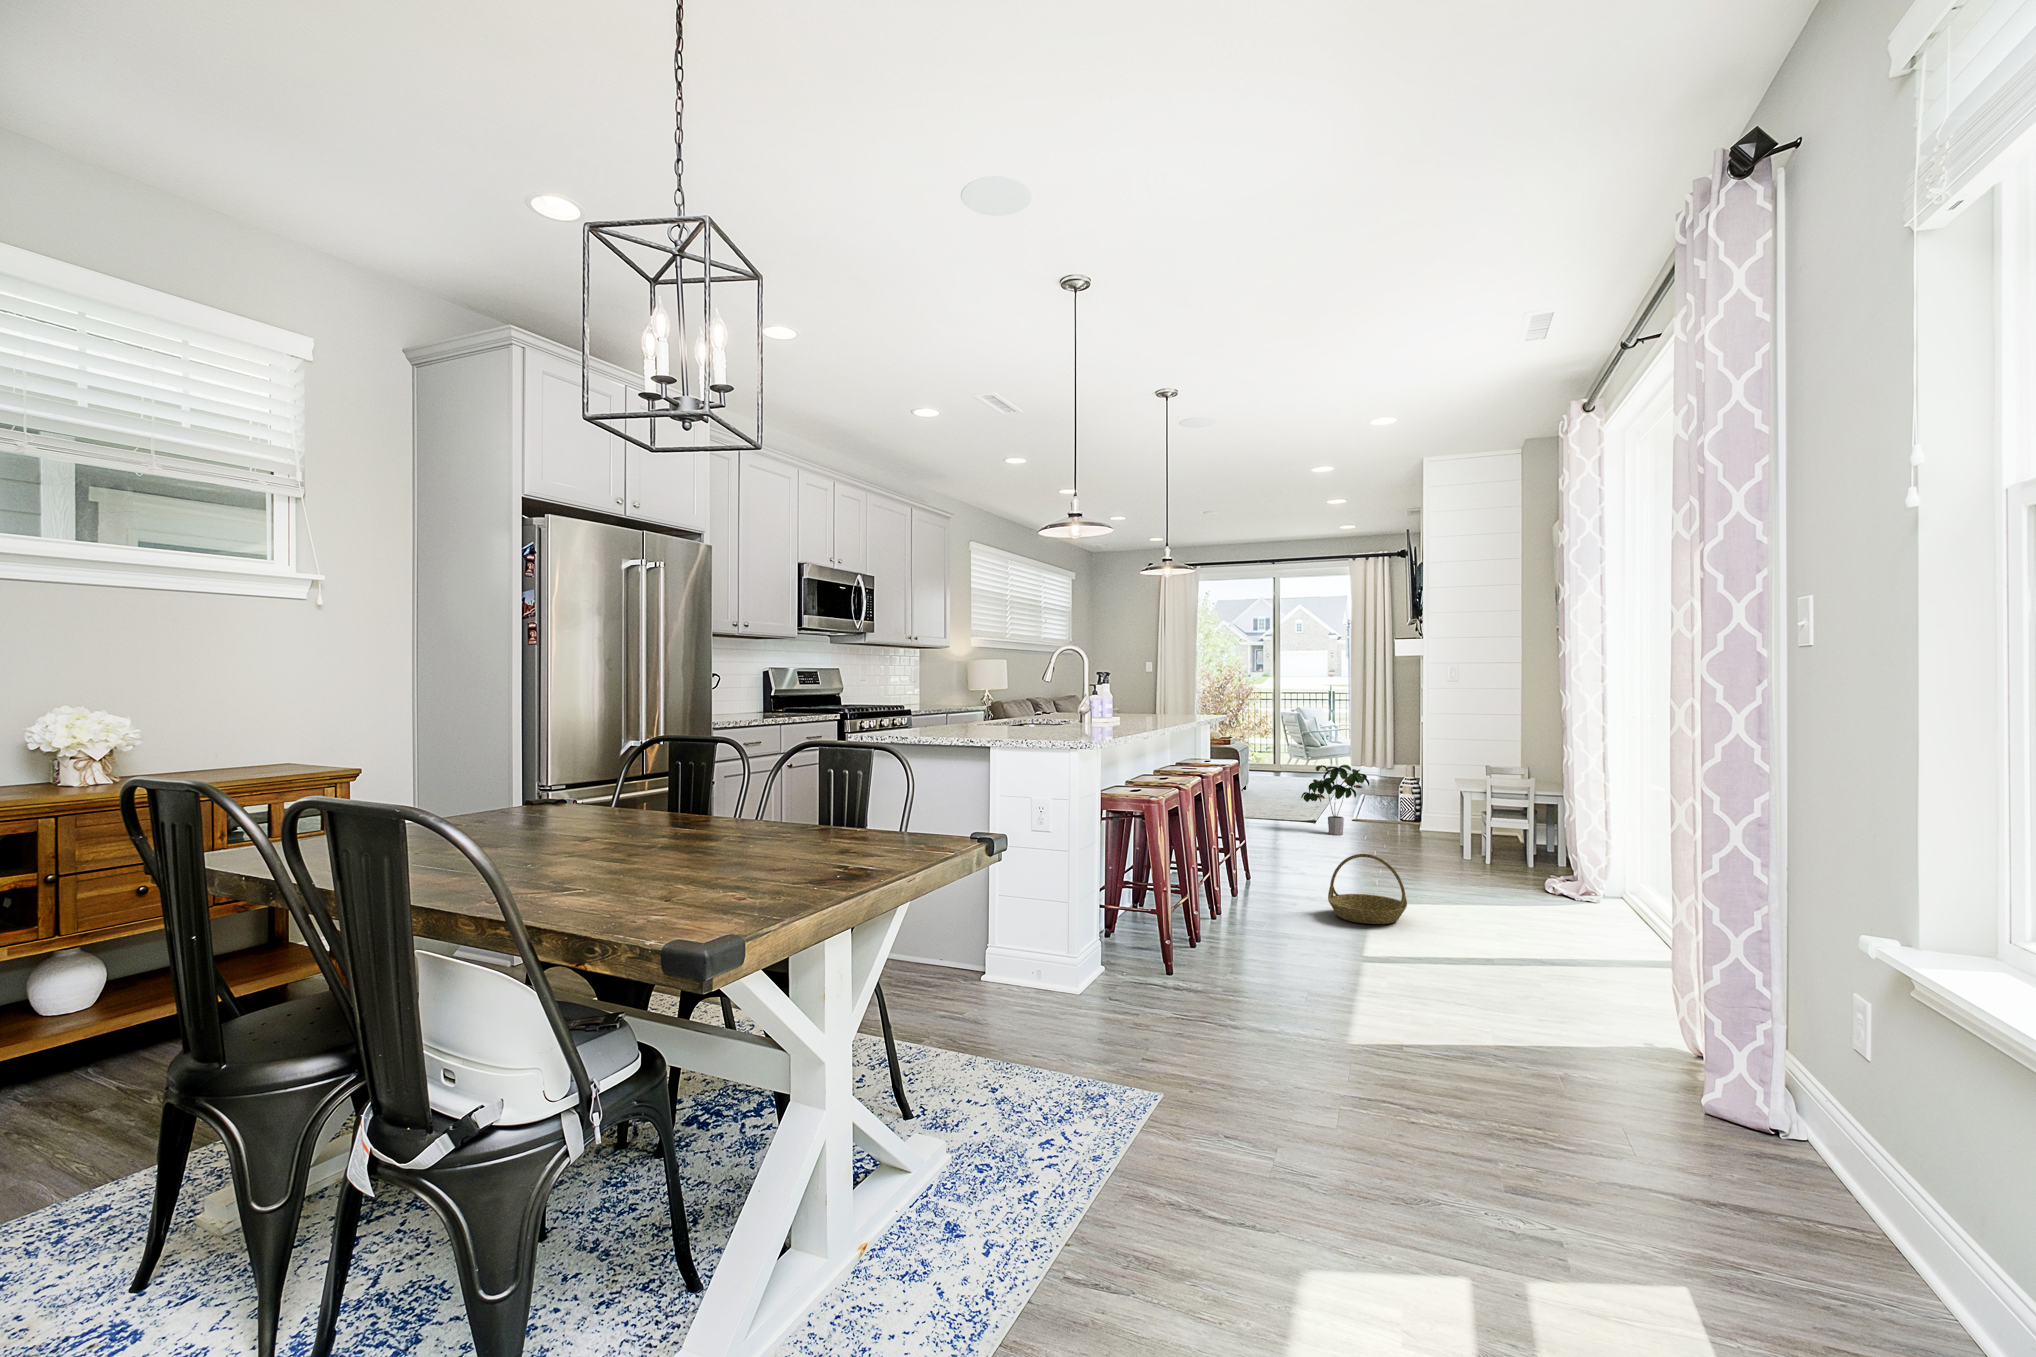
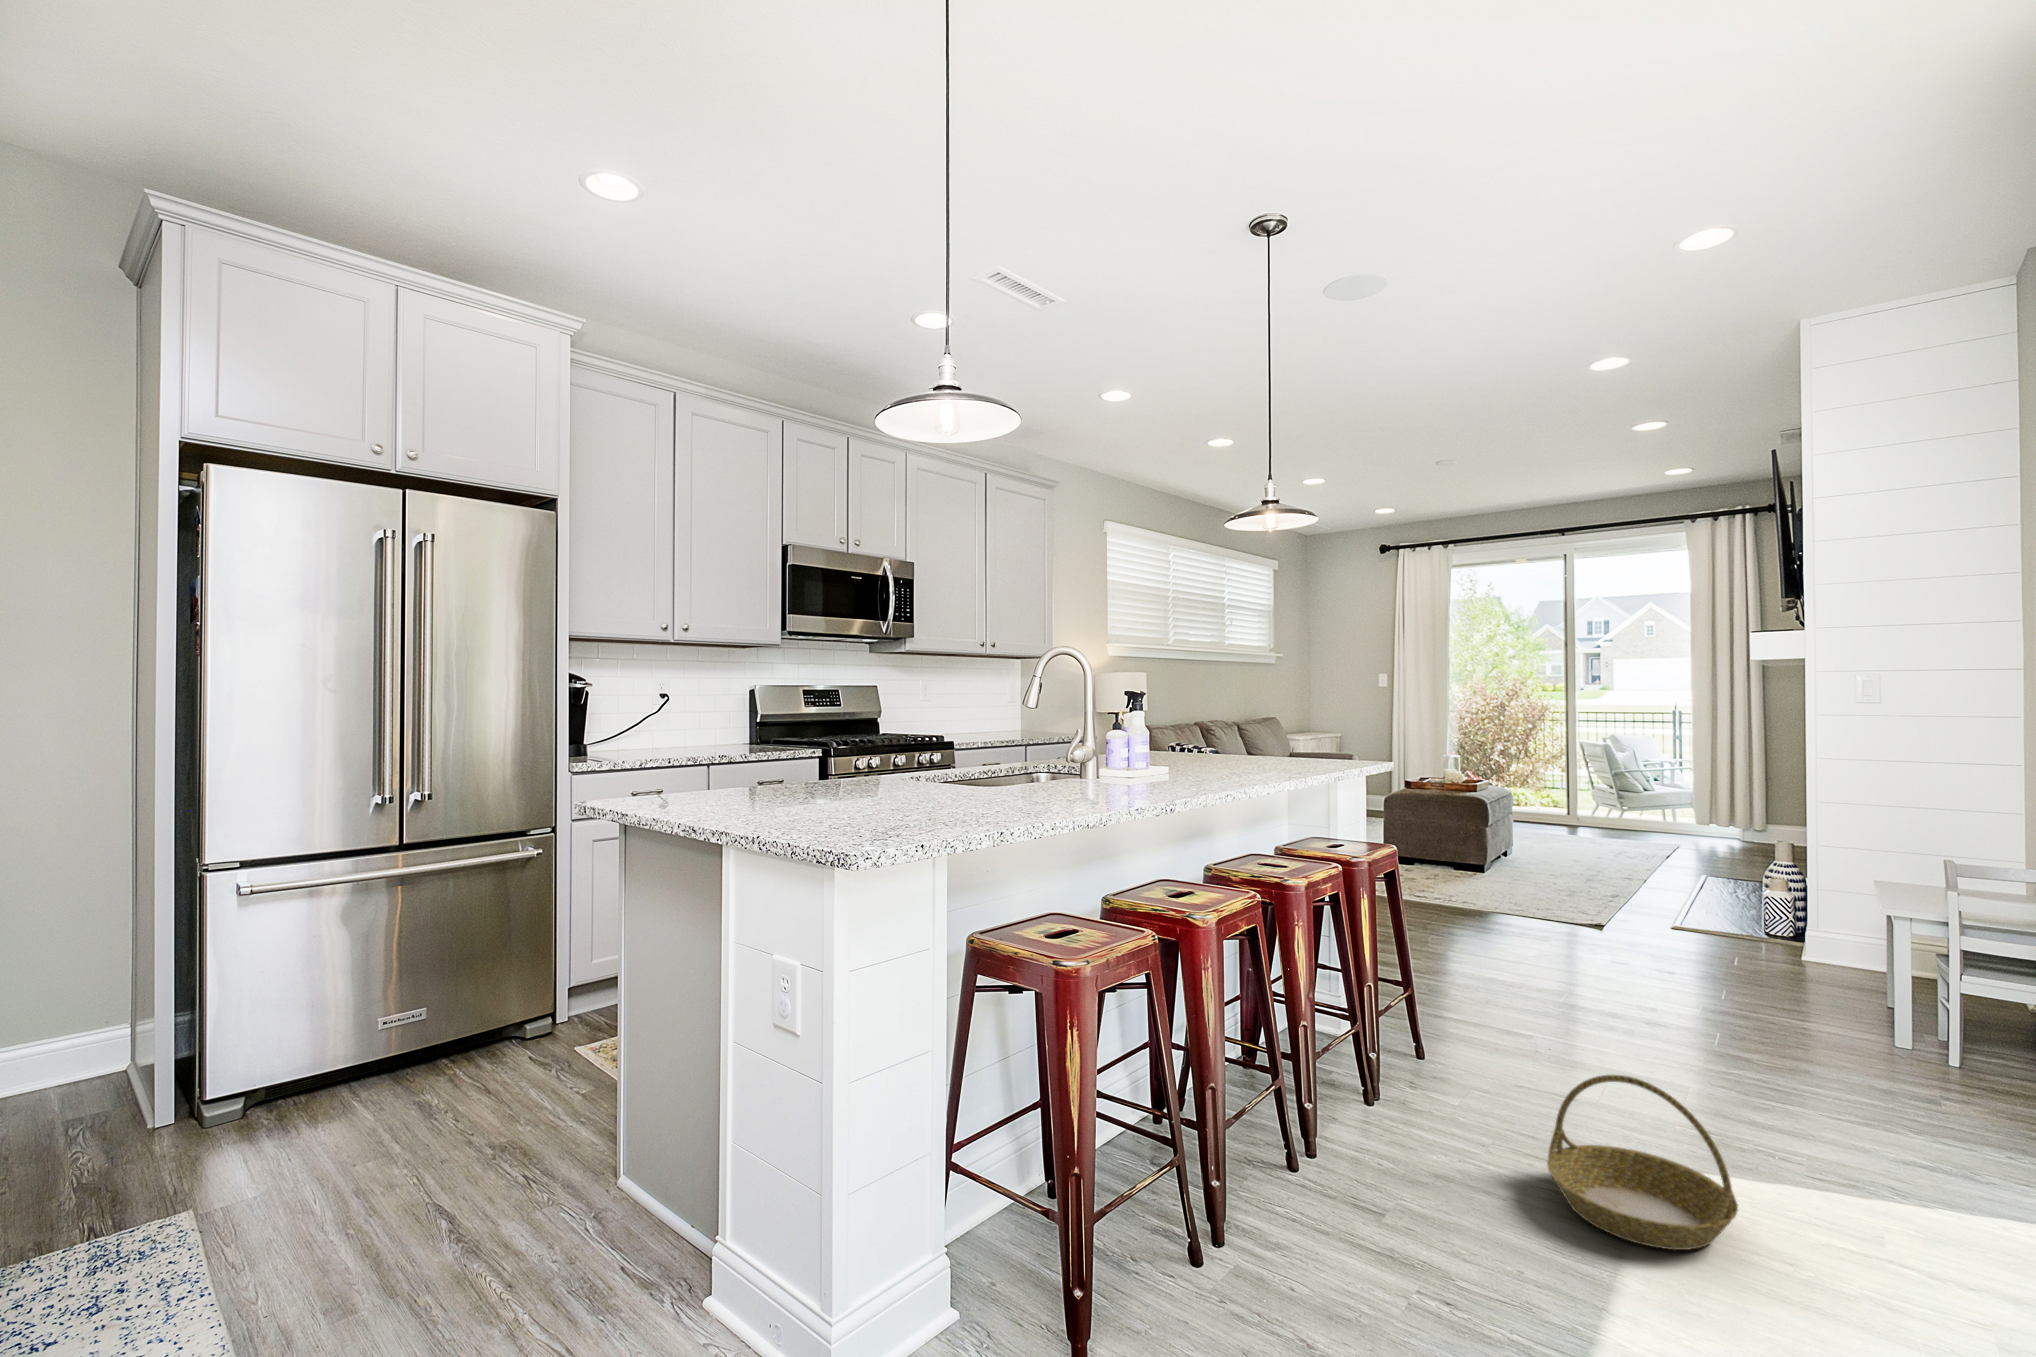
potted plant: present [1301,765,1369,835] -> none [1571,838,1697,957]

